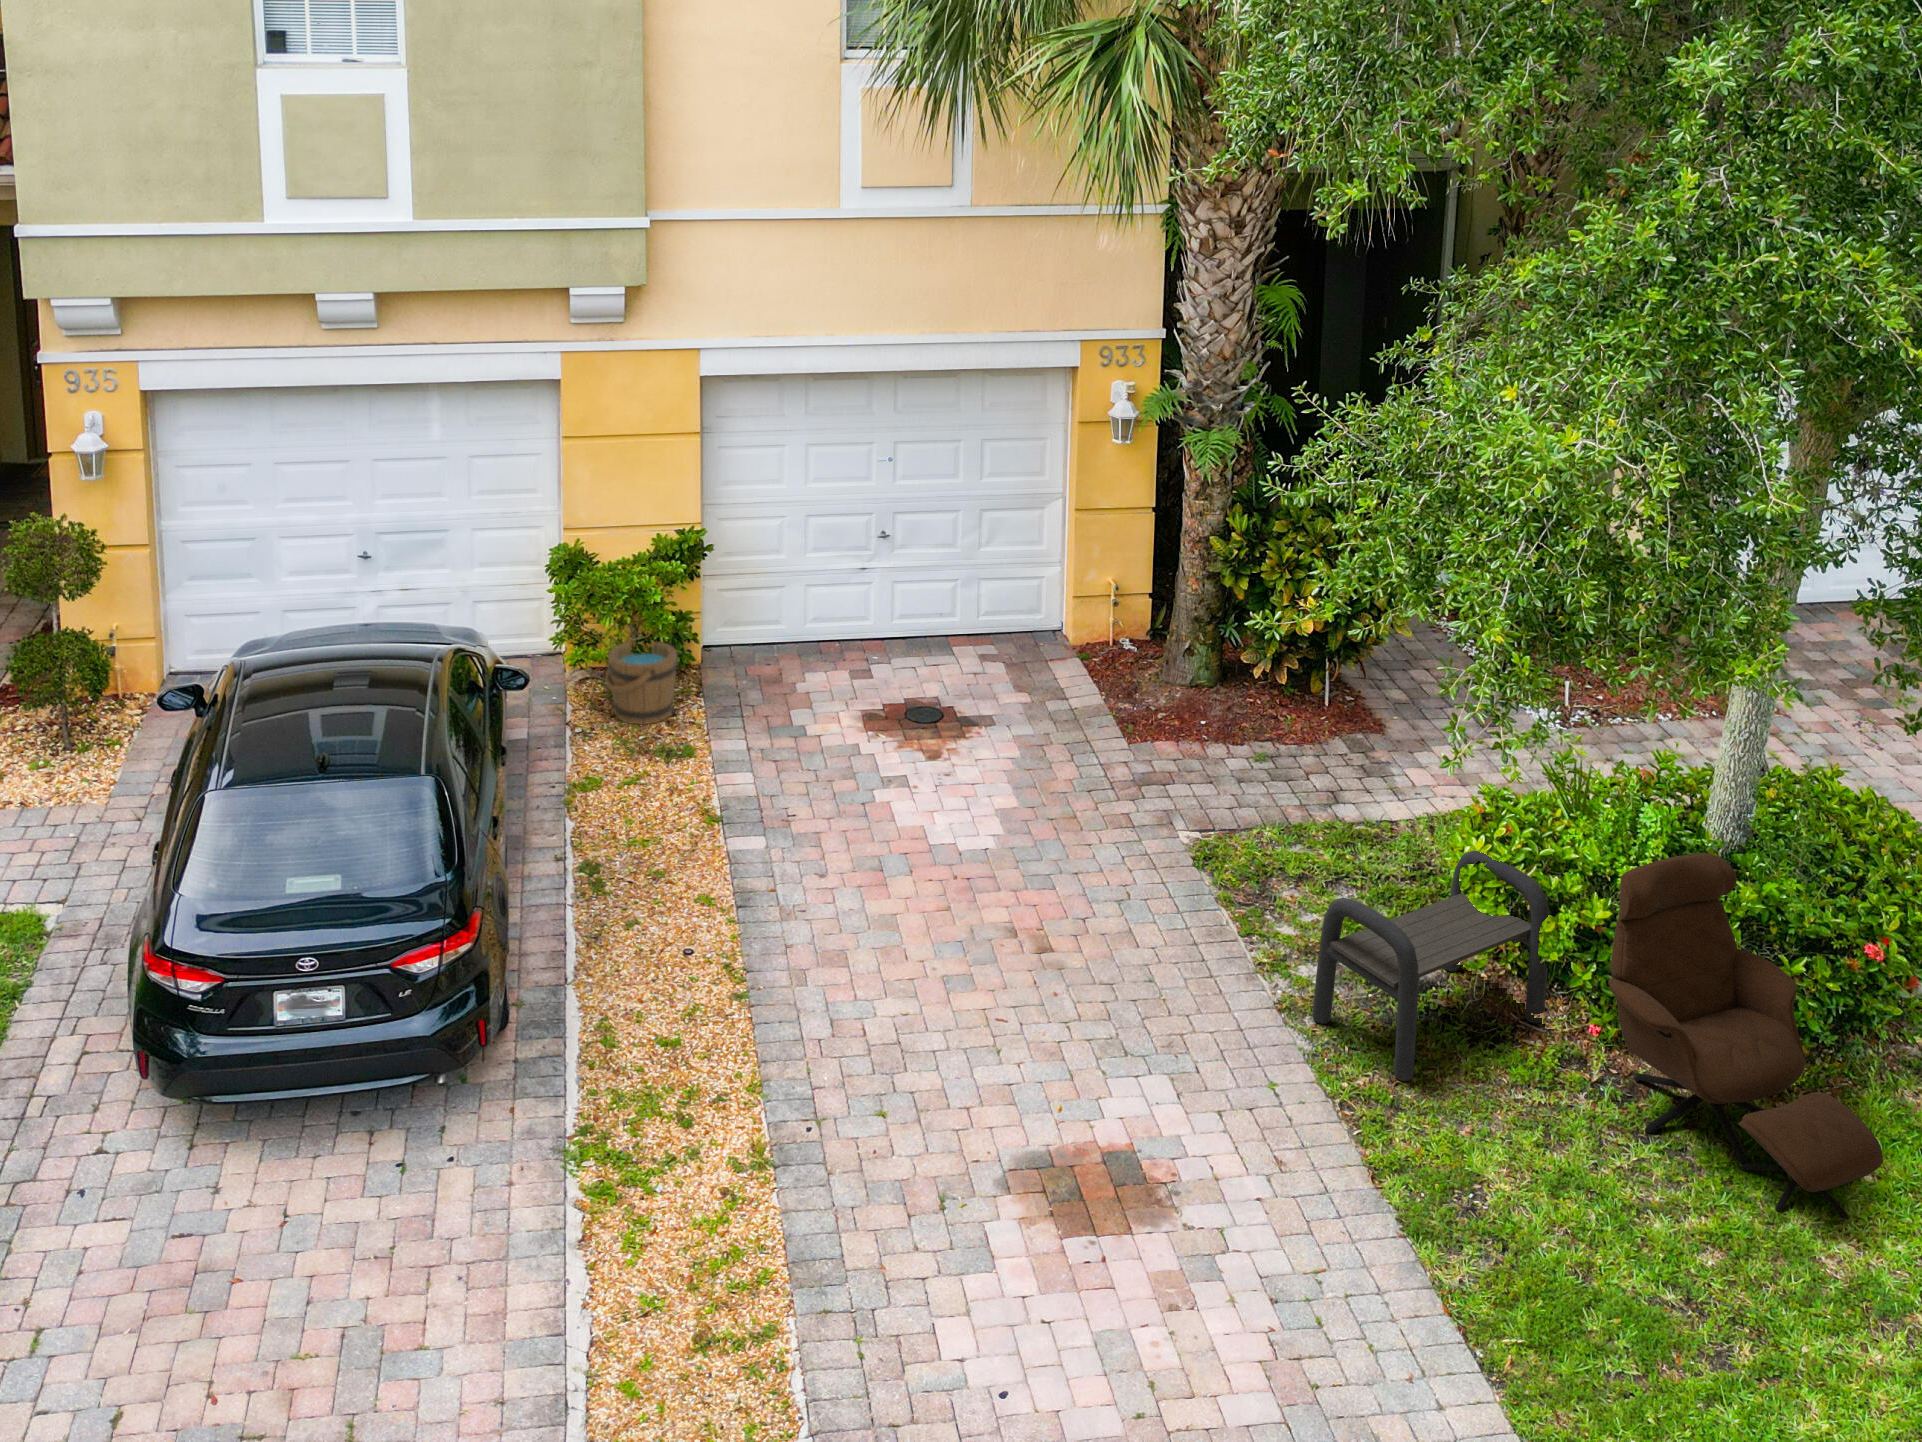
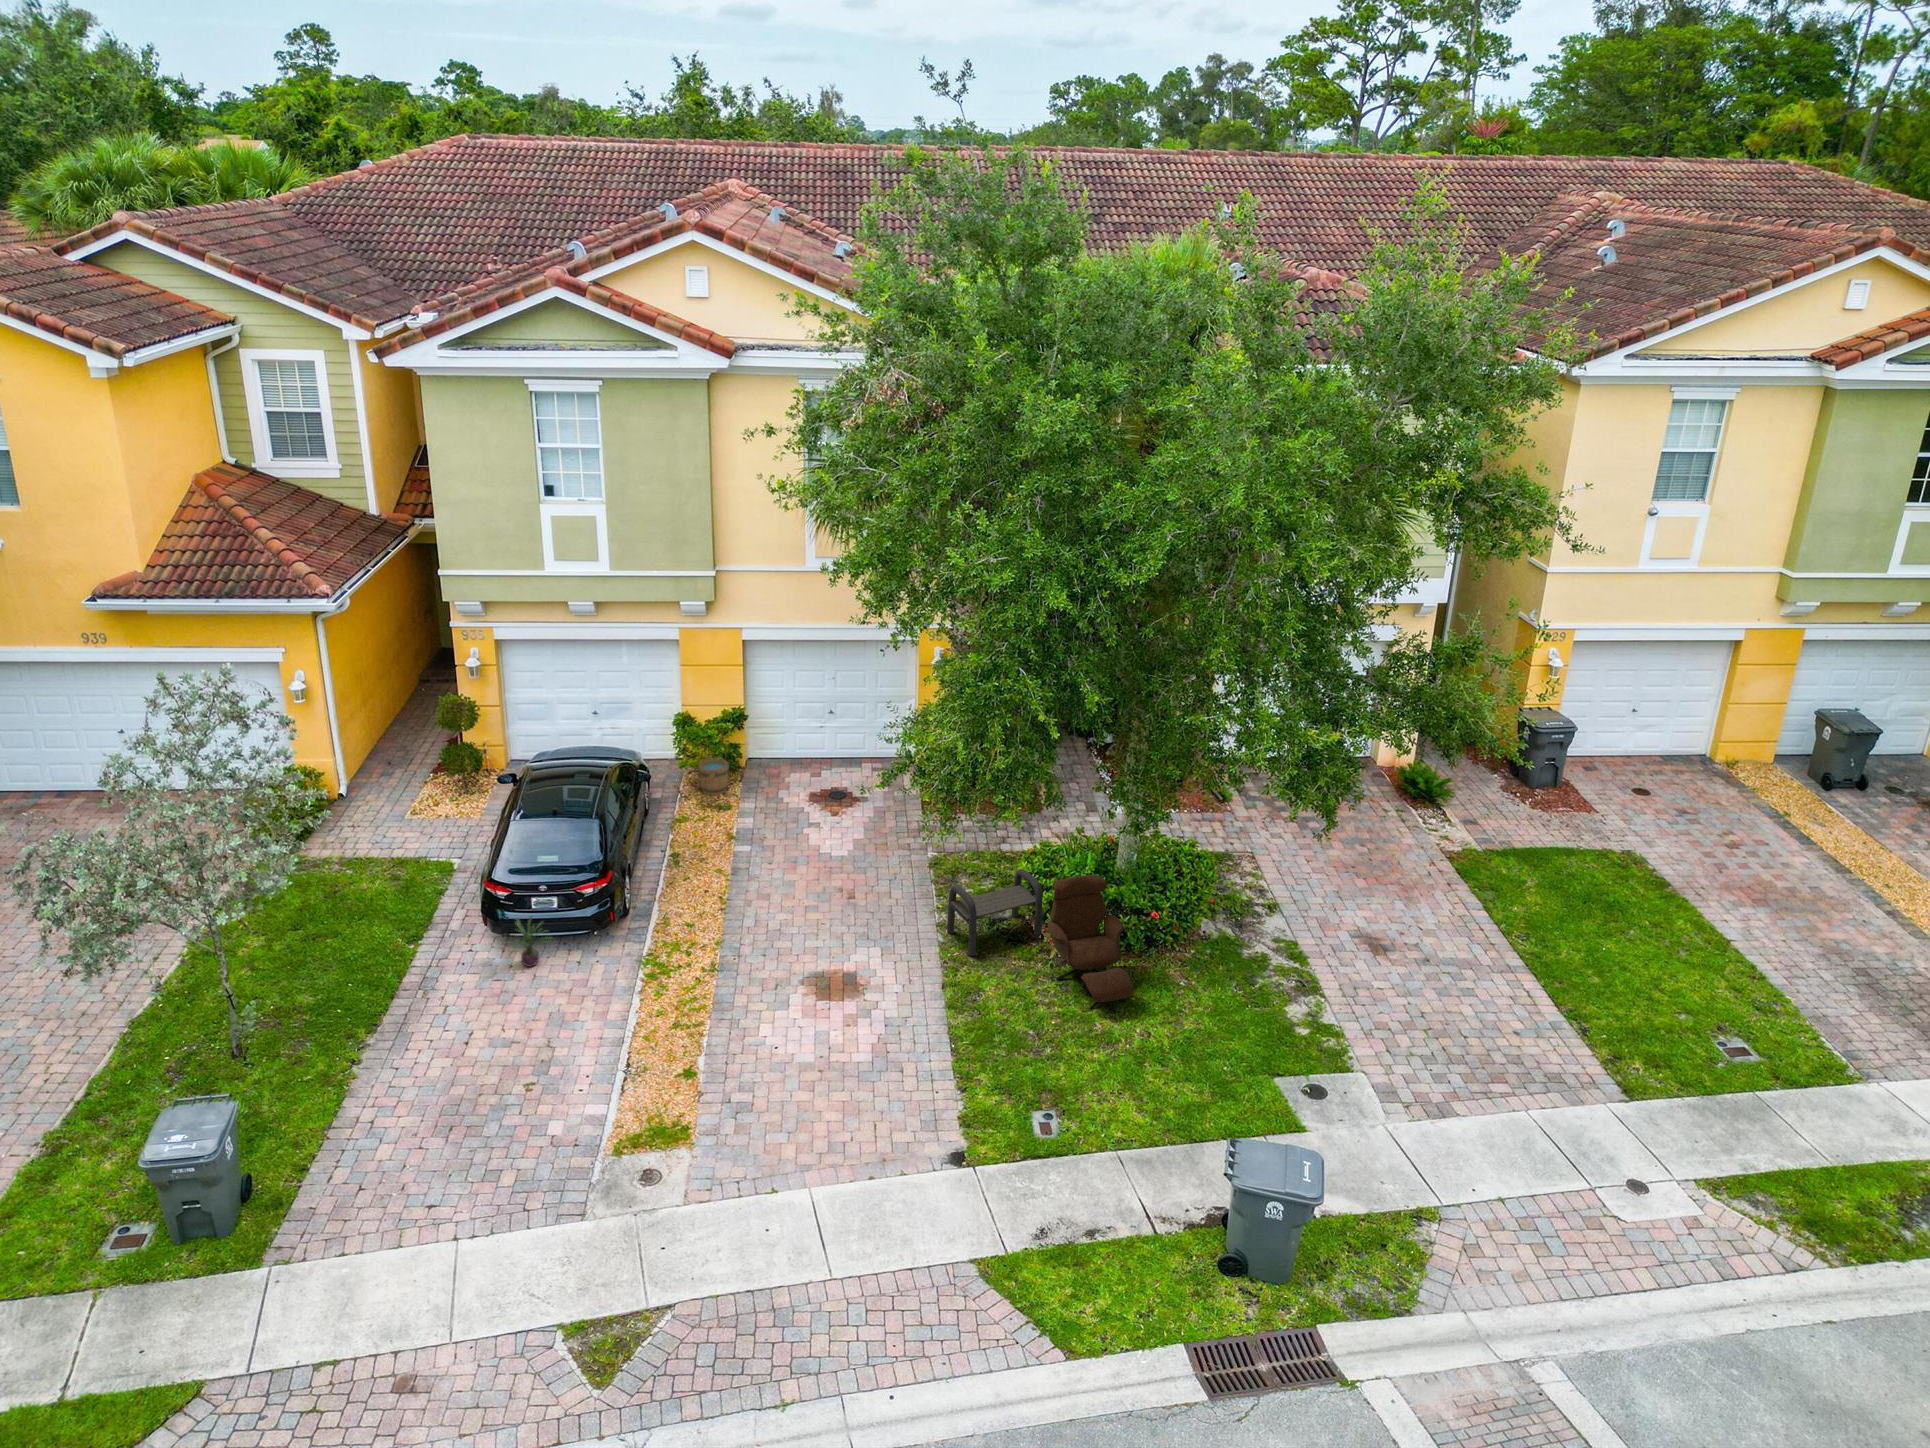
decorative plant: none [185,1044,344,1191] -> present [511,917,540,967]

